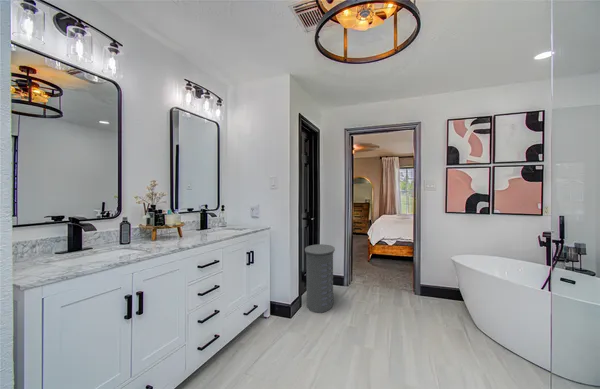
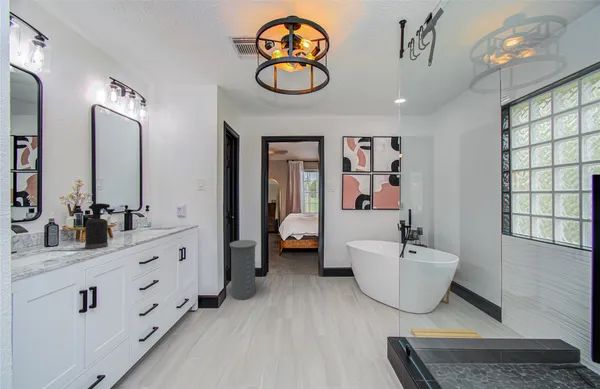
spray bottle: none [145,203,170,249] -> present [85,203,111,248]

